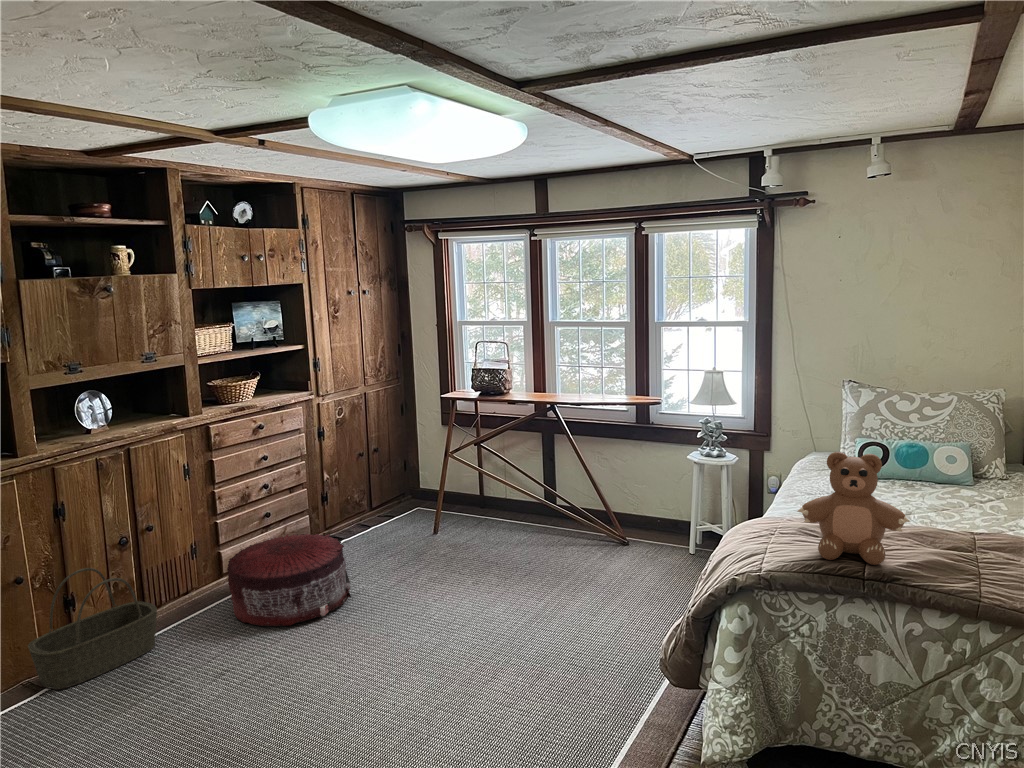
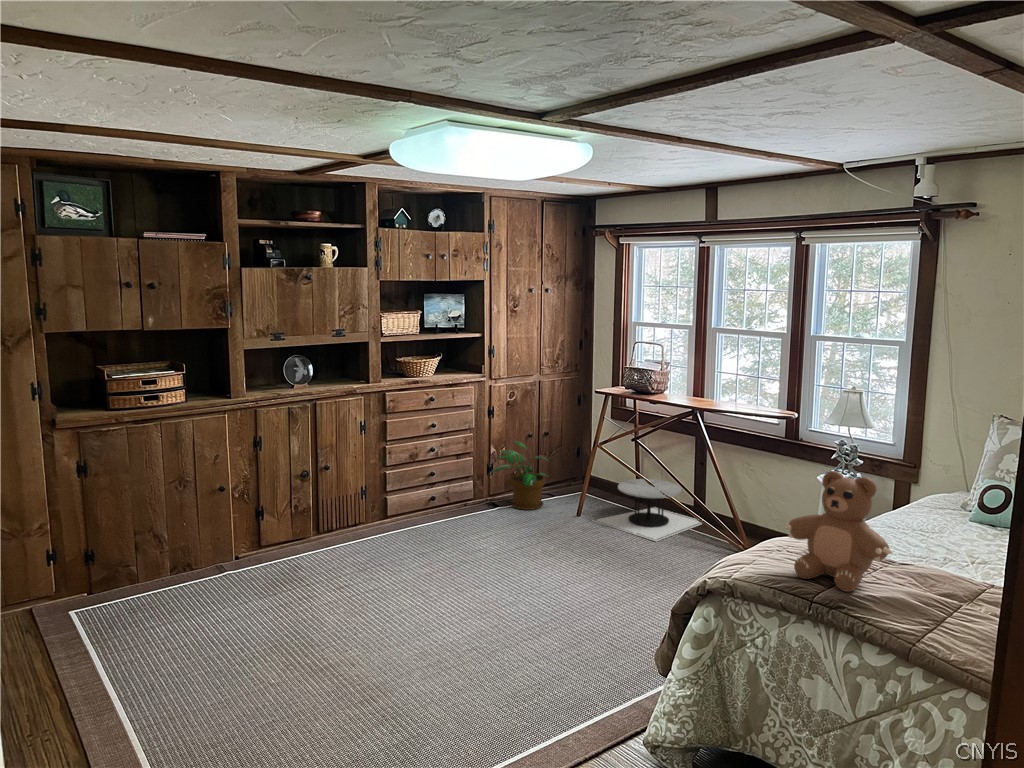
potted plant: none [329,463,399,538] -> present [491,441,548,510]
side table: none [453,483,566,547] -> present [593,479,702,541]
pouf: present [227,534,351,626] -> none [374,490,470,563]
basket: present [28,568,157,690] -> none [222,489,315,573]

